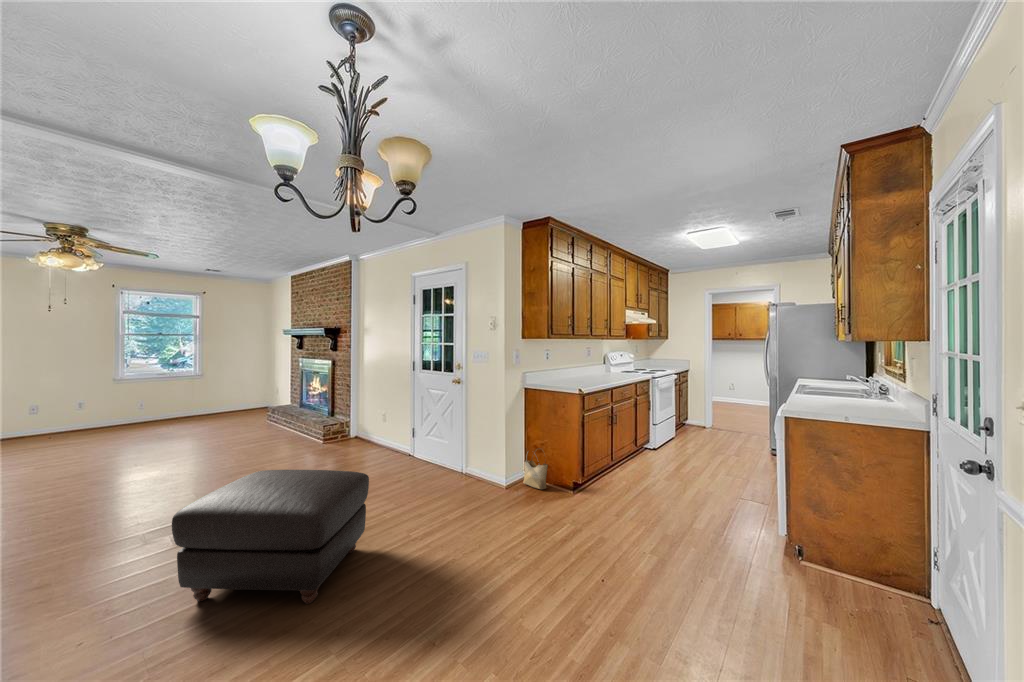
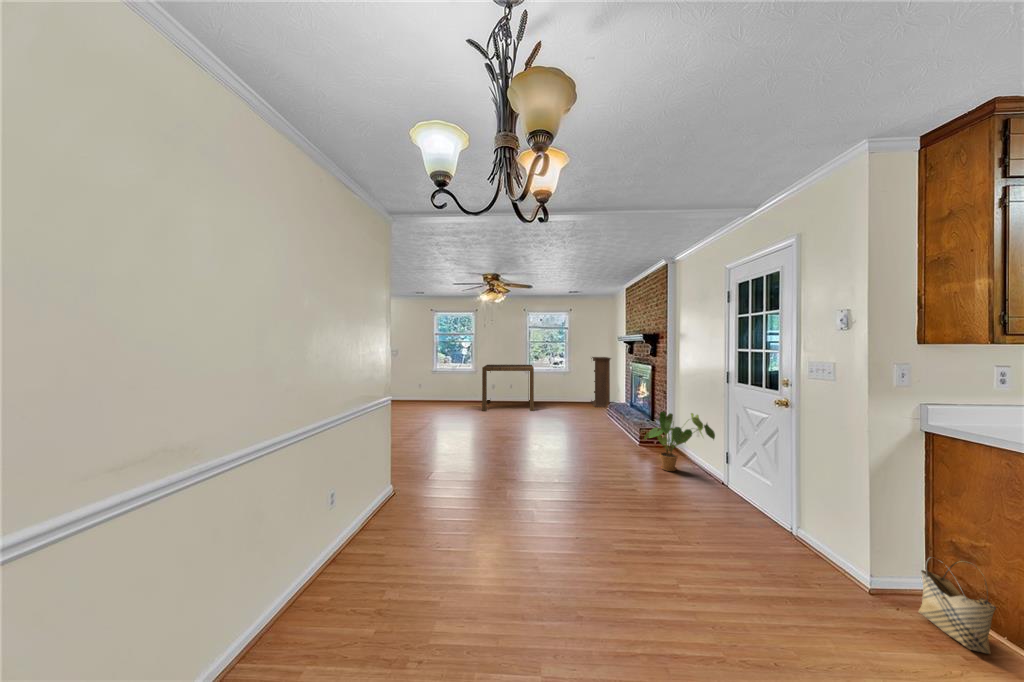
bookcase: none [233,354,268,416] -> present [591,357,611,407]
dining table: none [19,369,144,454] -> present [482,365,534,411]
house plant: none [339,400,404,457] -> present [644,412,715,471]
ottoman: present [172,470,369,604] -> none [459,462,615,617]

